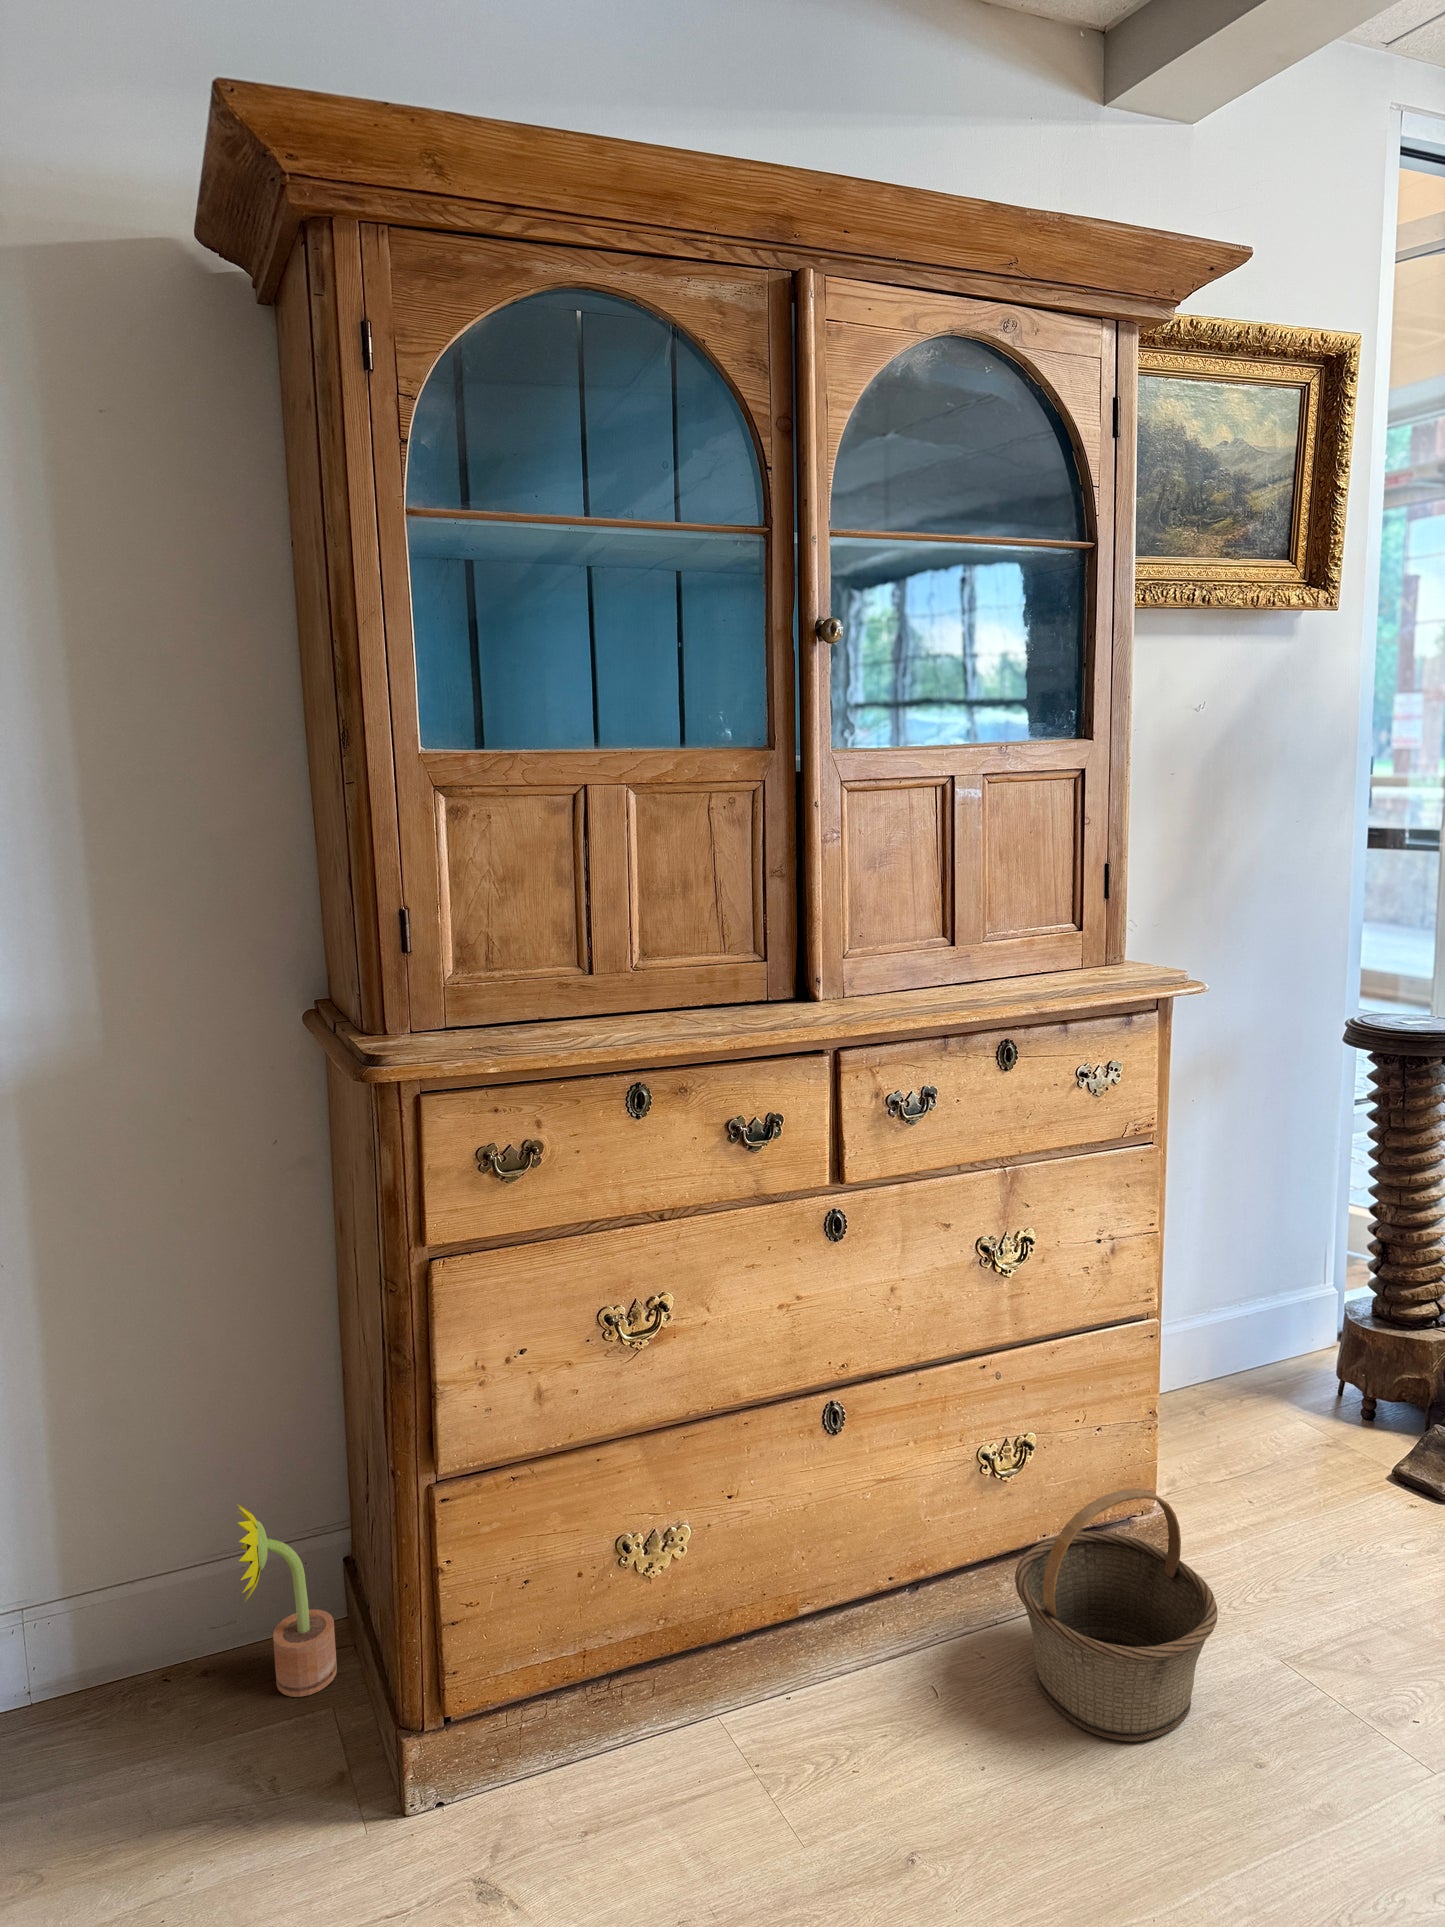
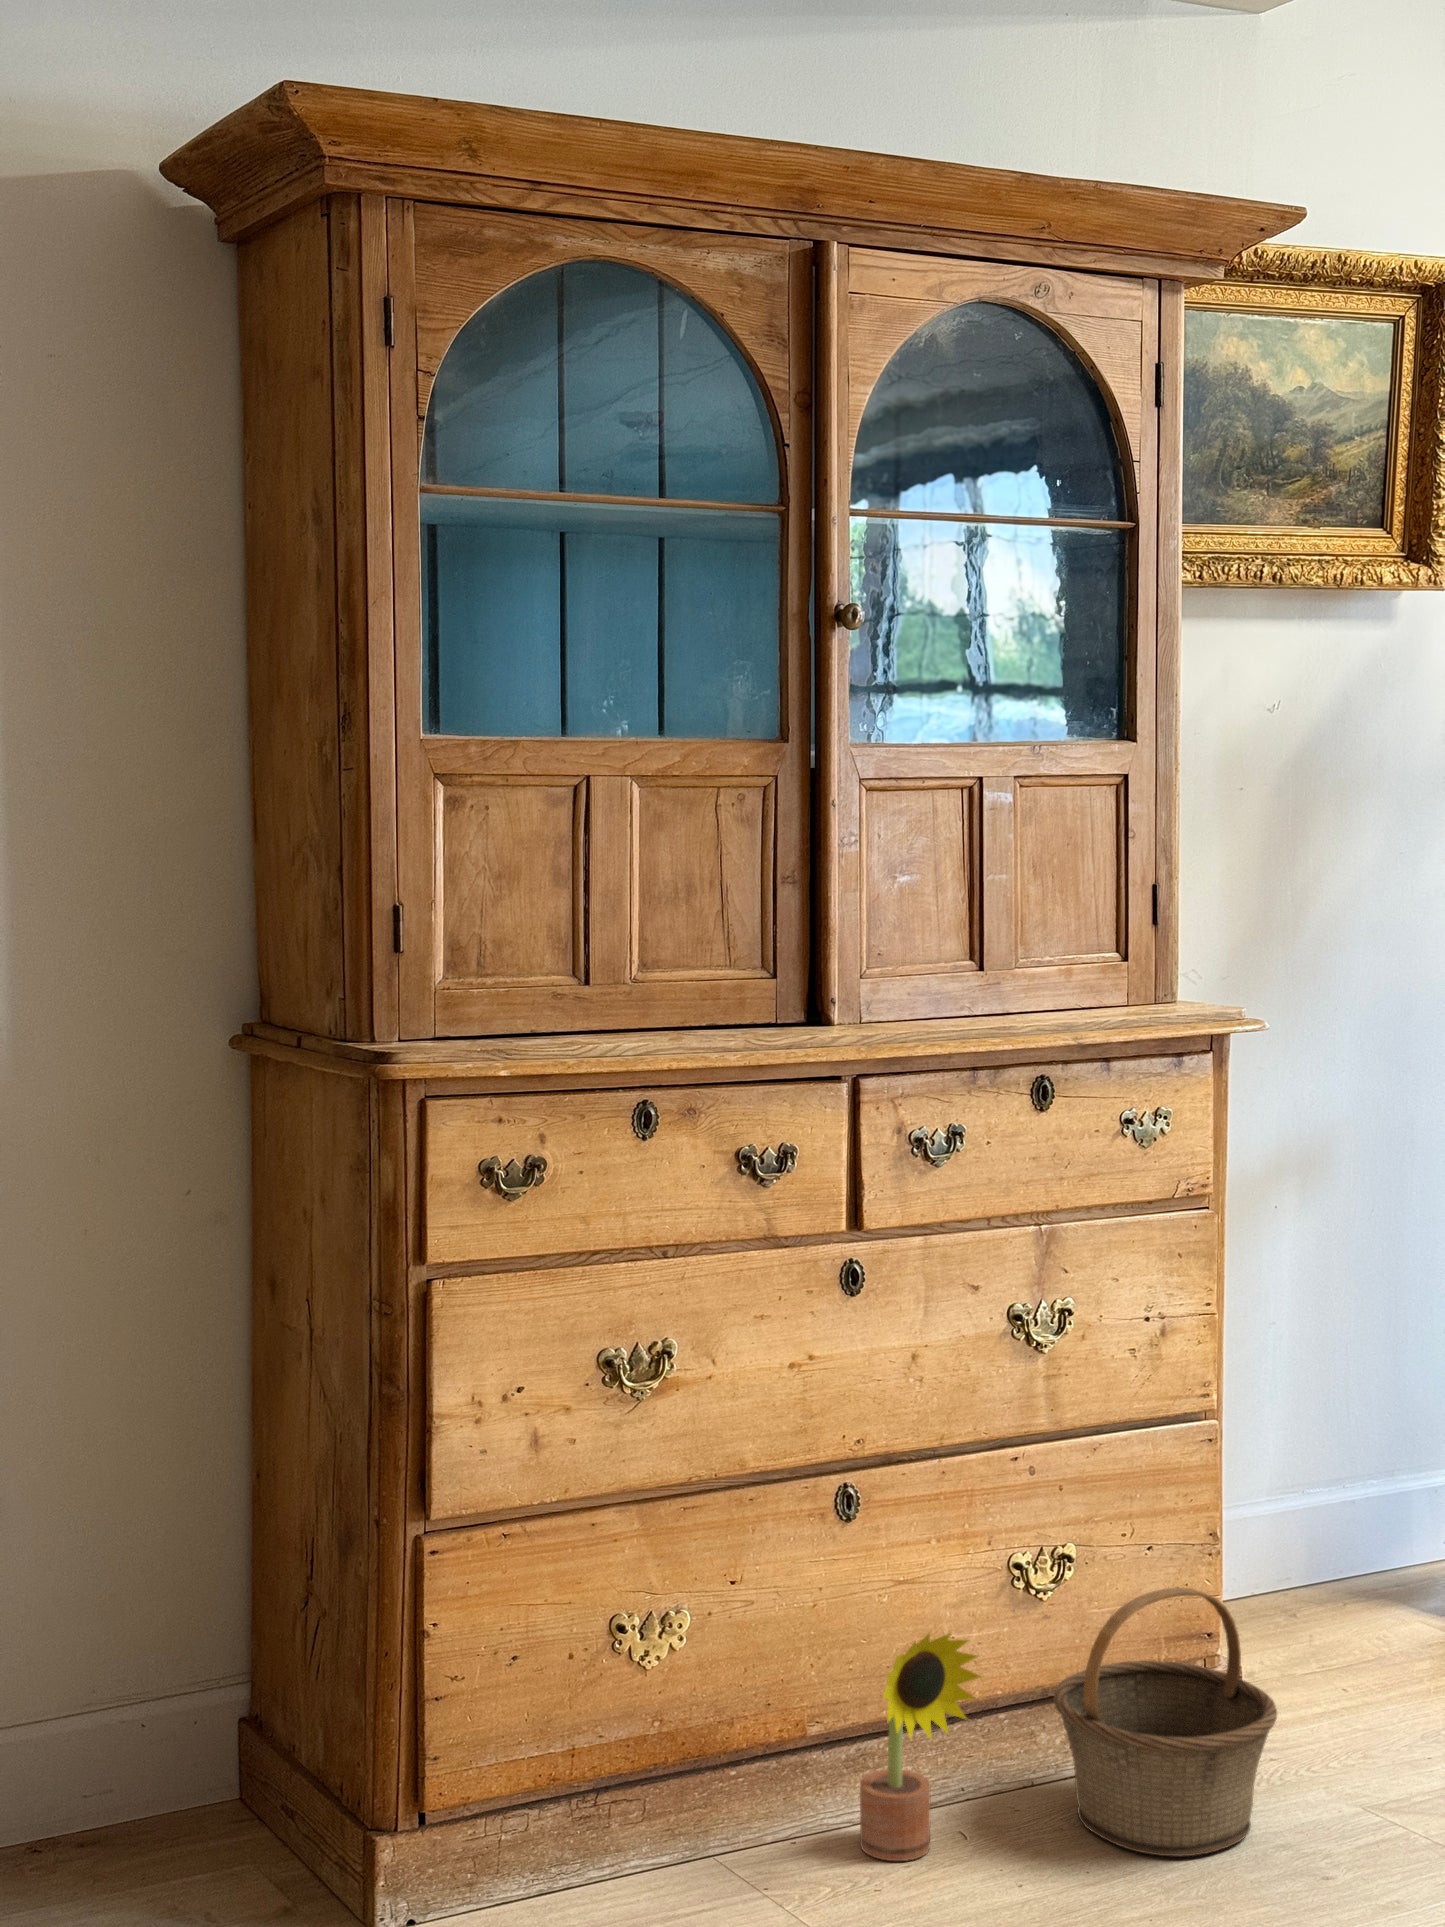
decorative plant: present [237,1504,337,1697] -> present [860,1633,981,1861]

